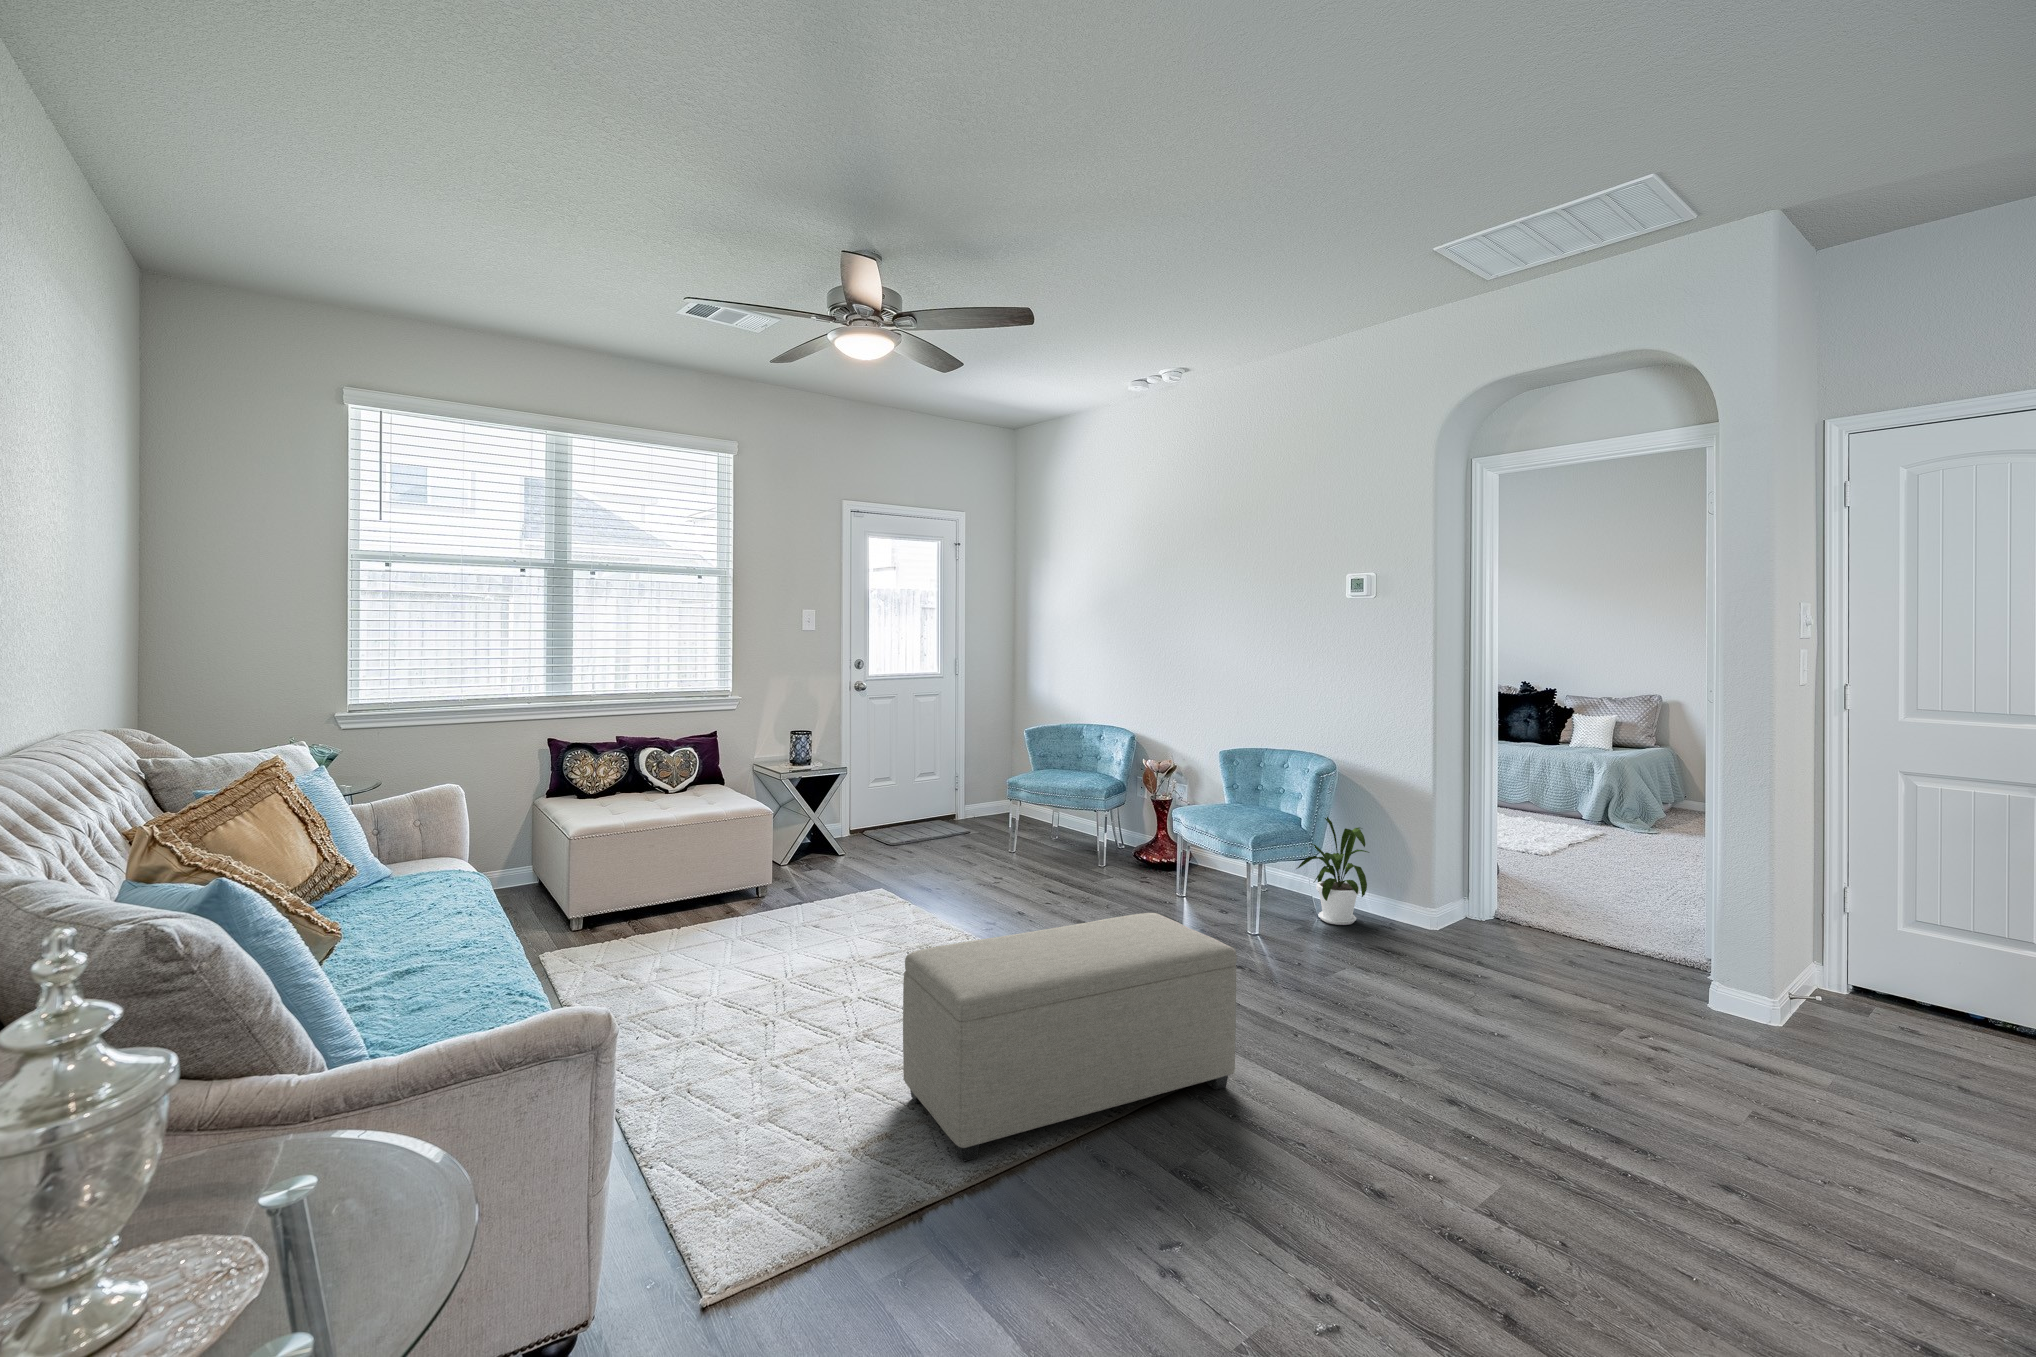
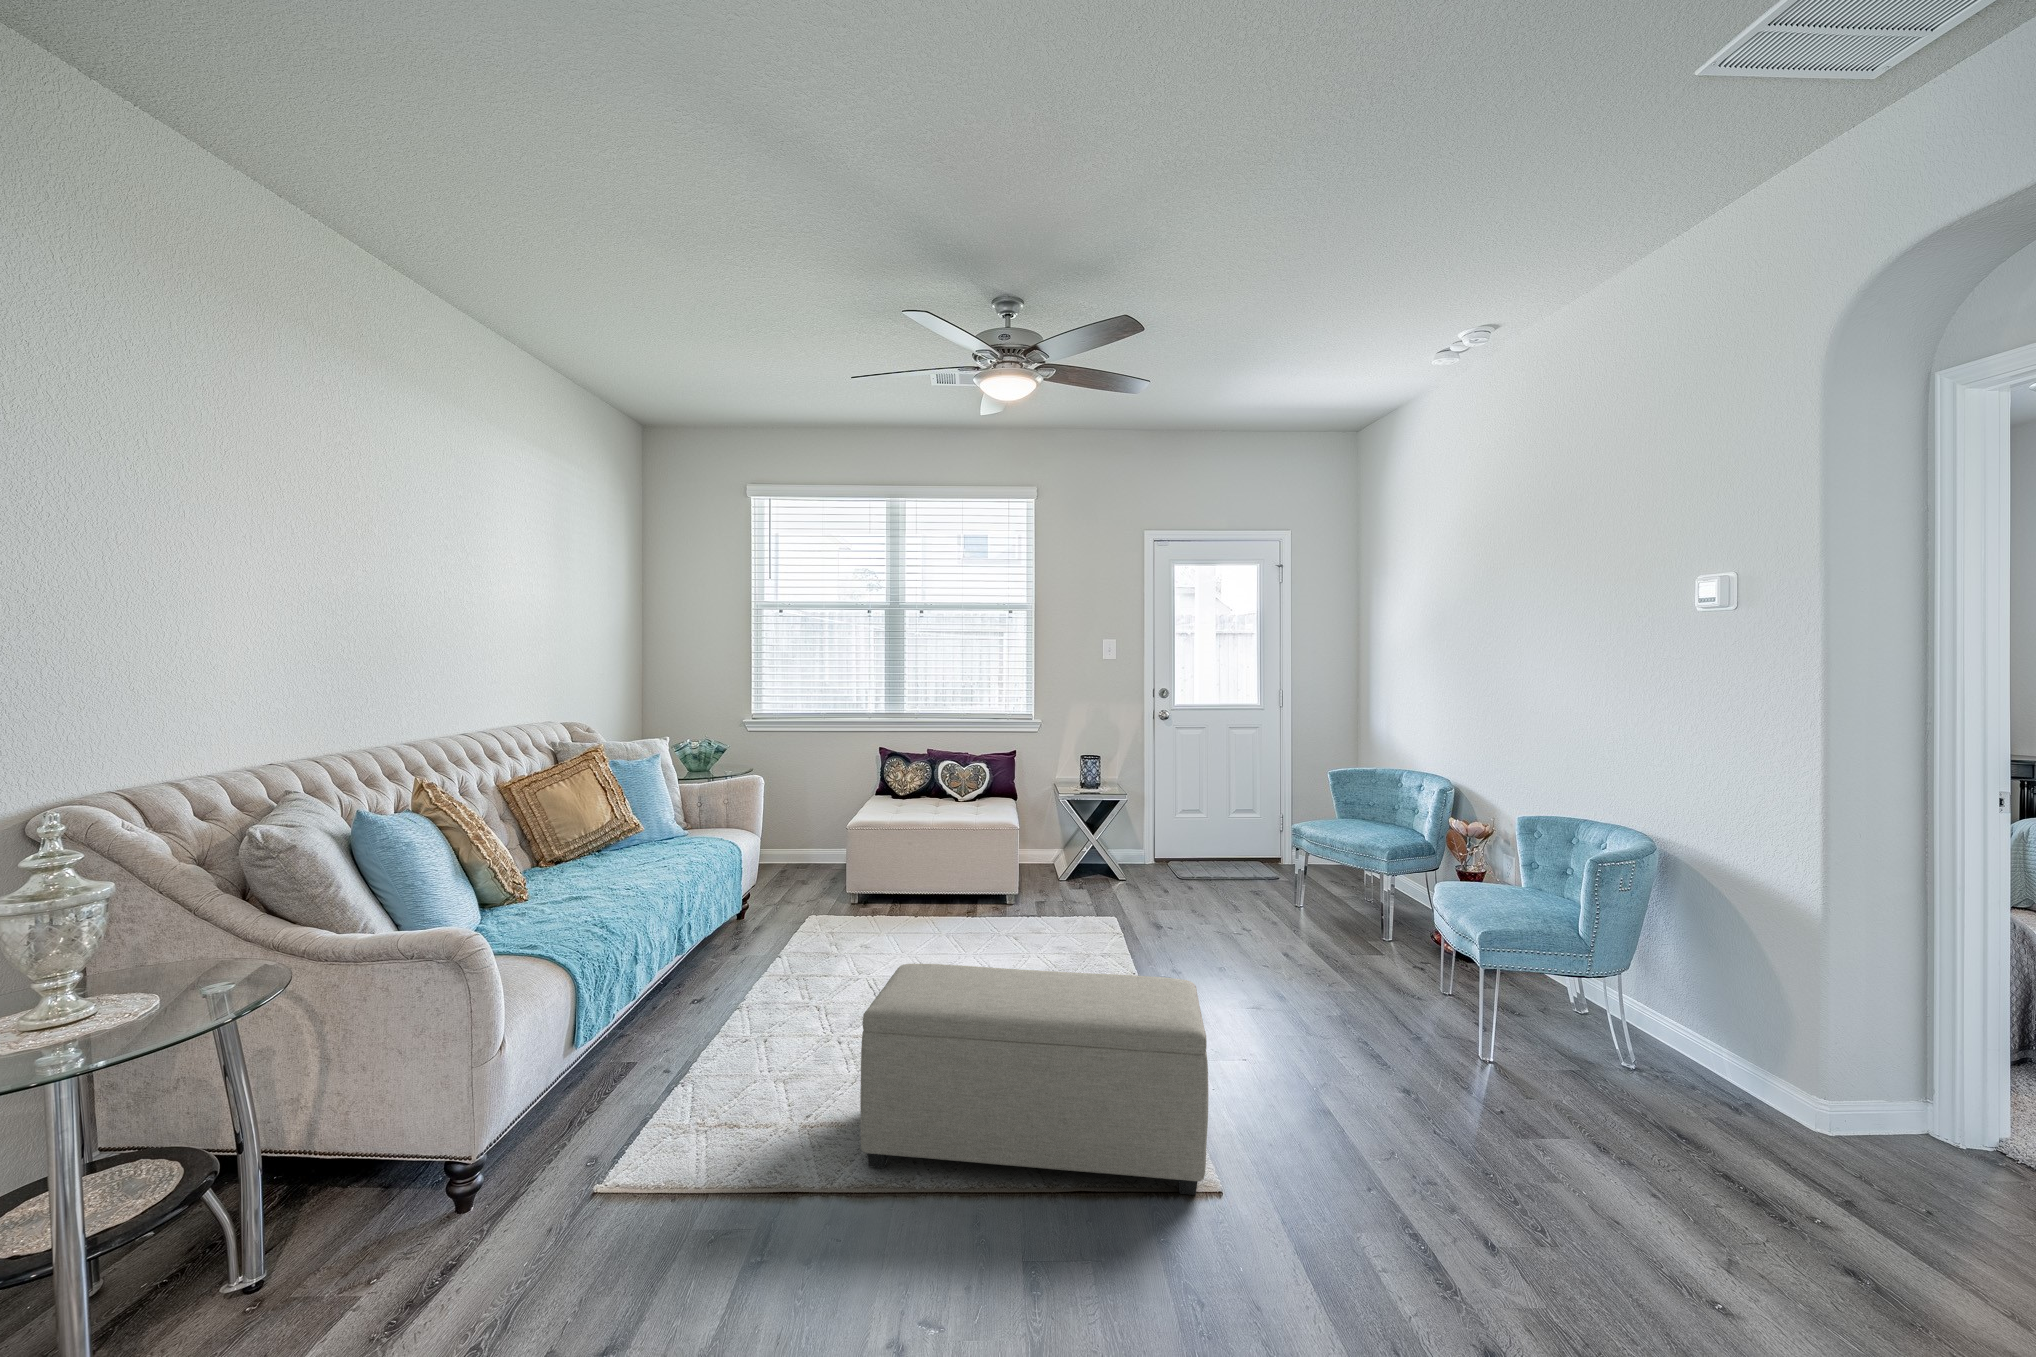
house plant: present [1296,817,1369,925] -> none [1532,903,1683,1072]

